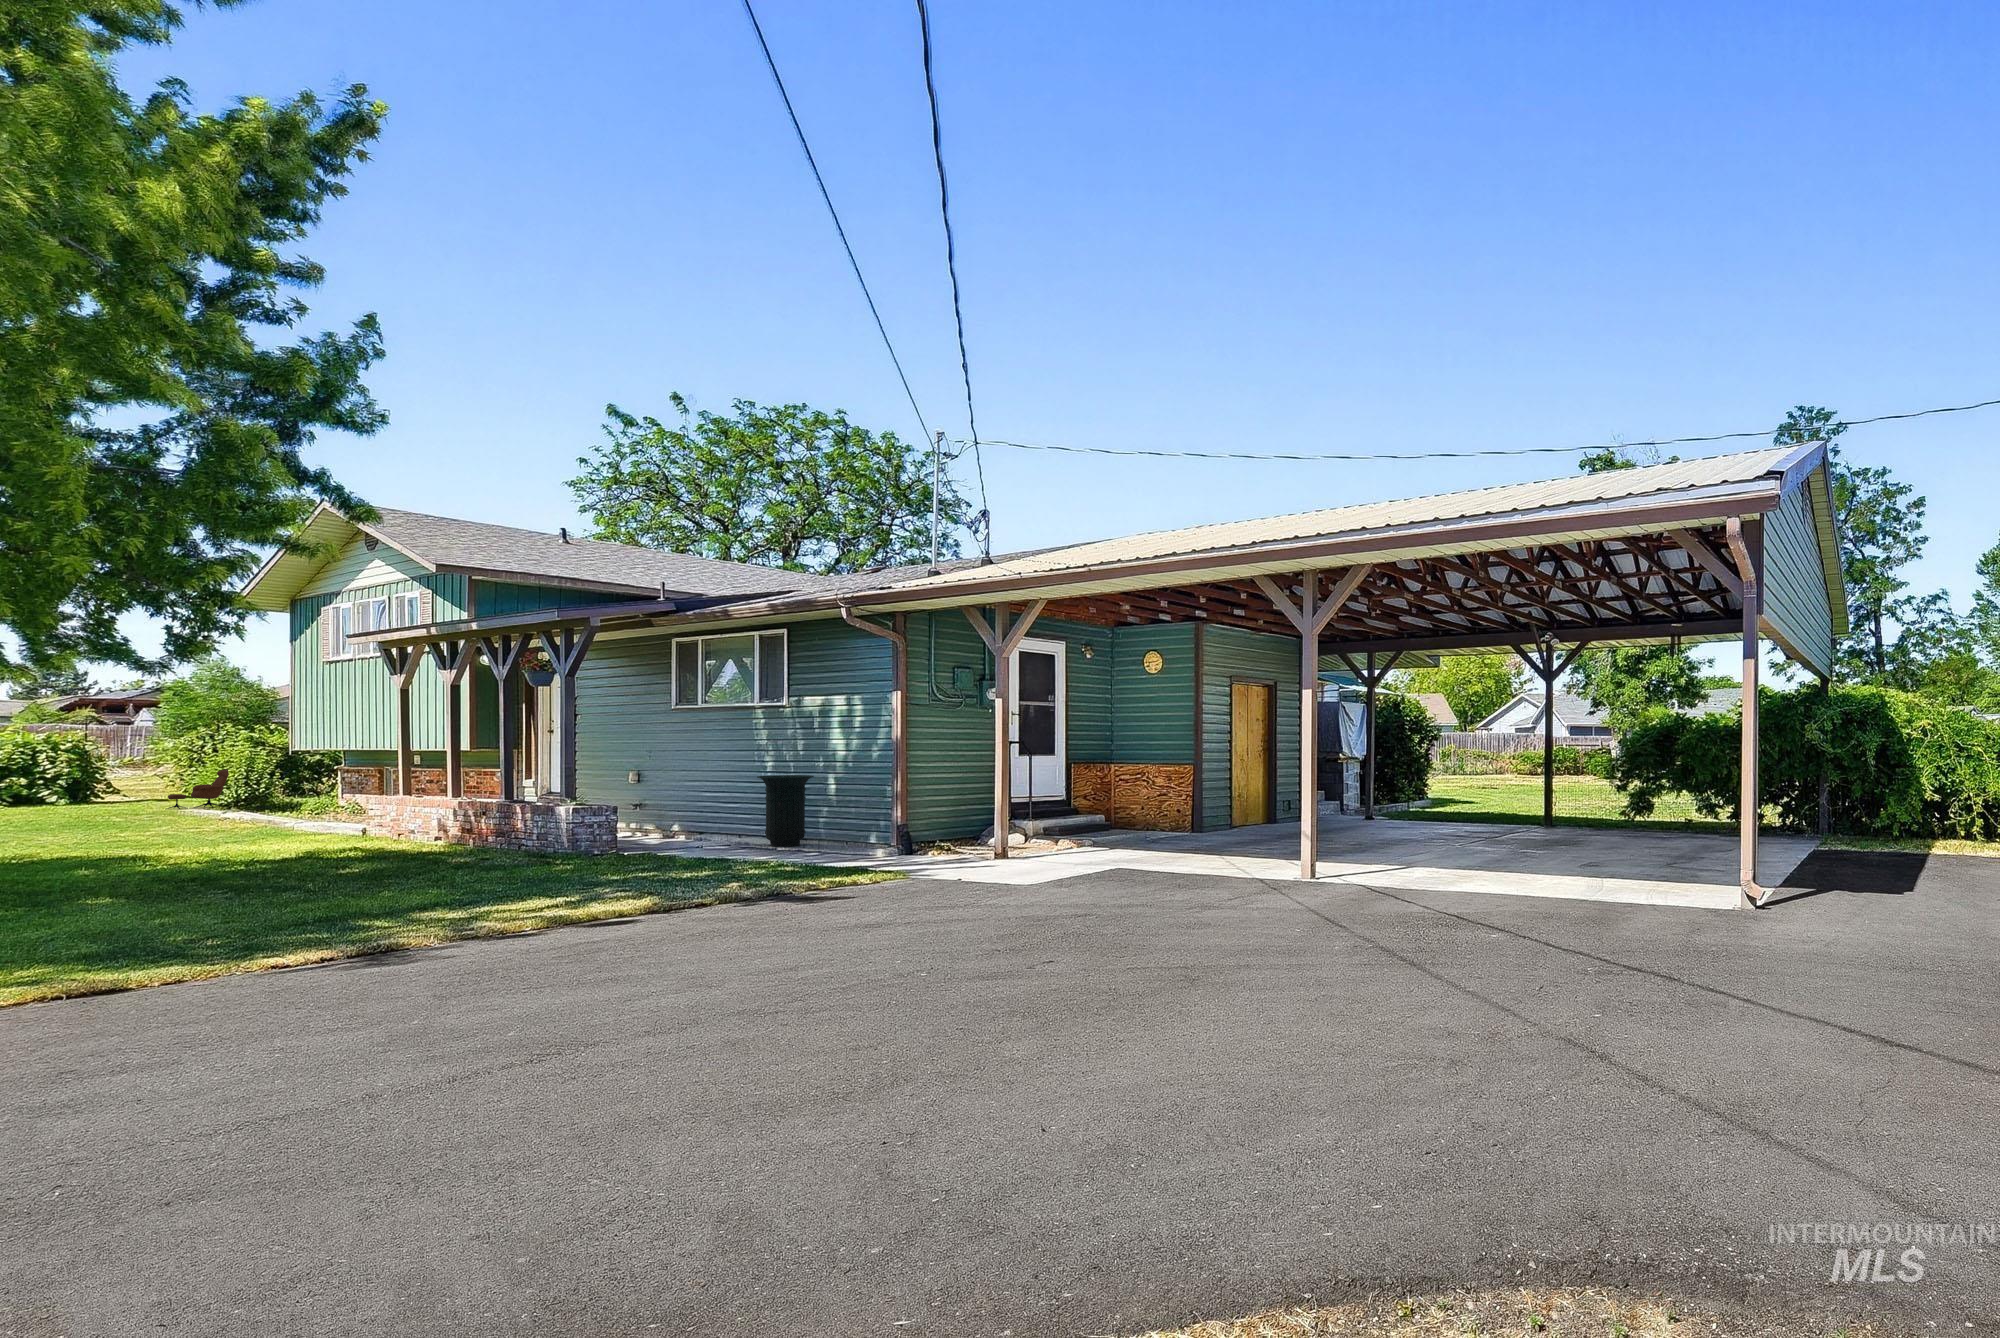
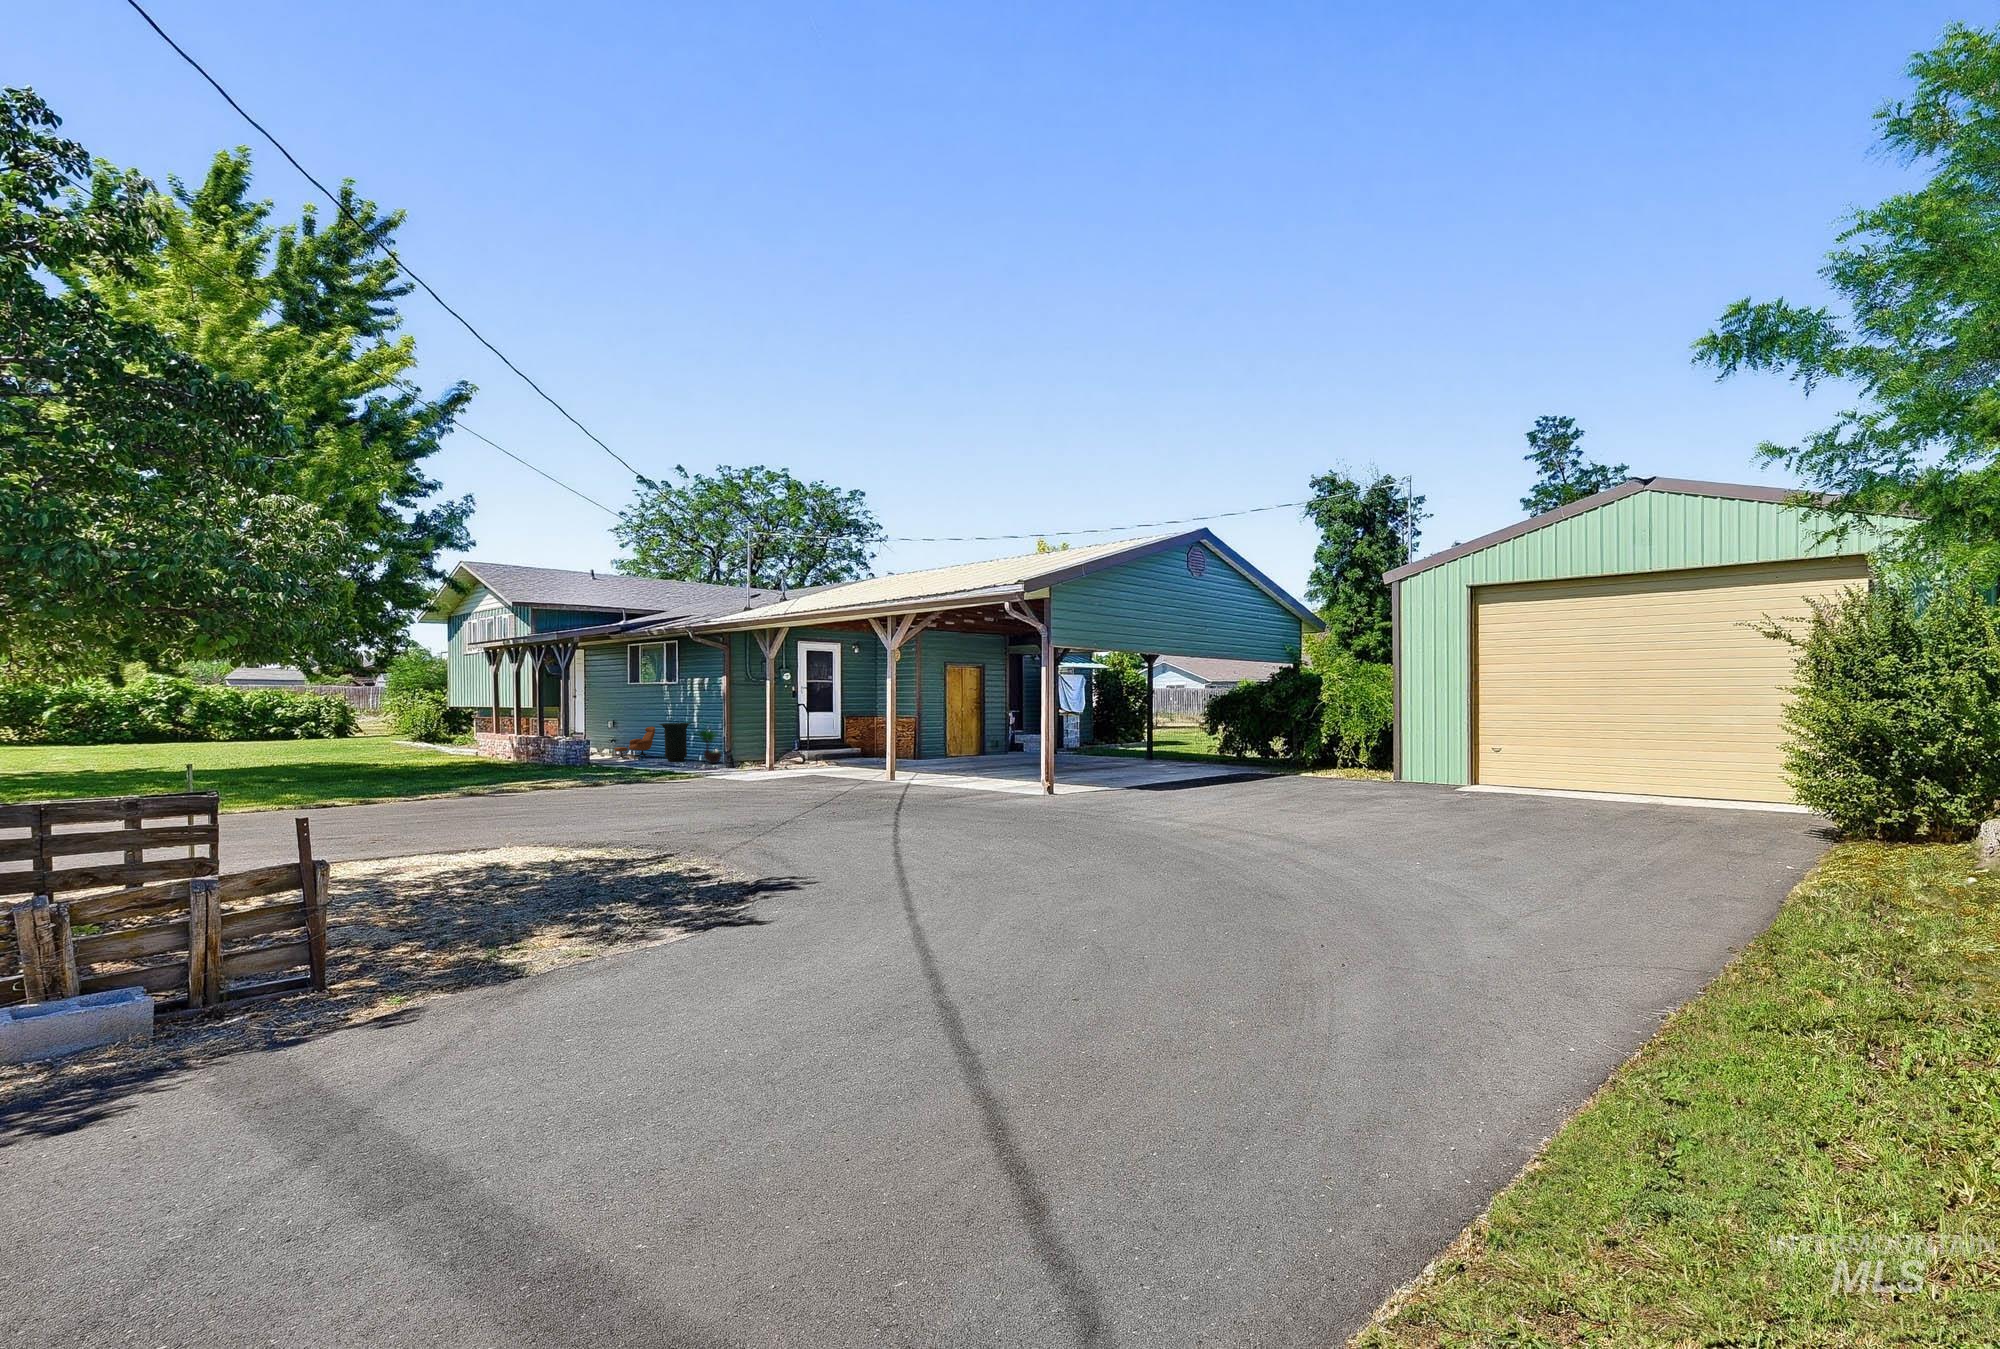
lounge chair: present [167,769,229,809] -> present [614,727,655,759]
potted tree: none [842,778,889,850] -> present [698,729,722,763]

